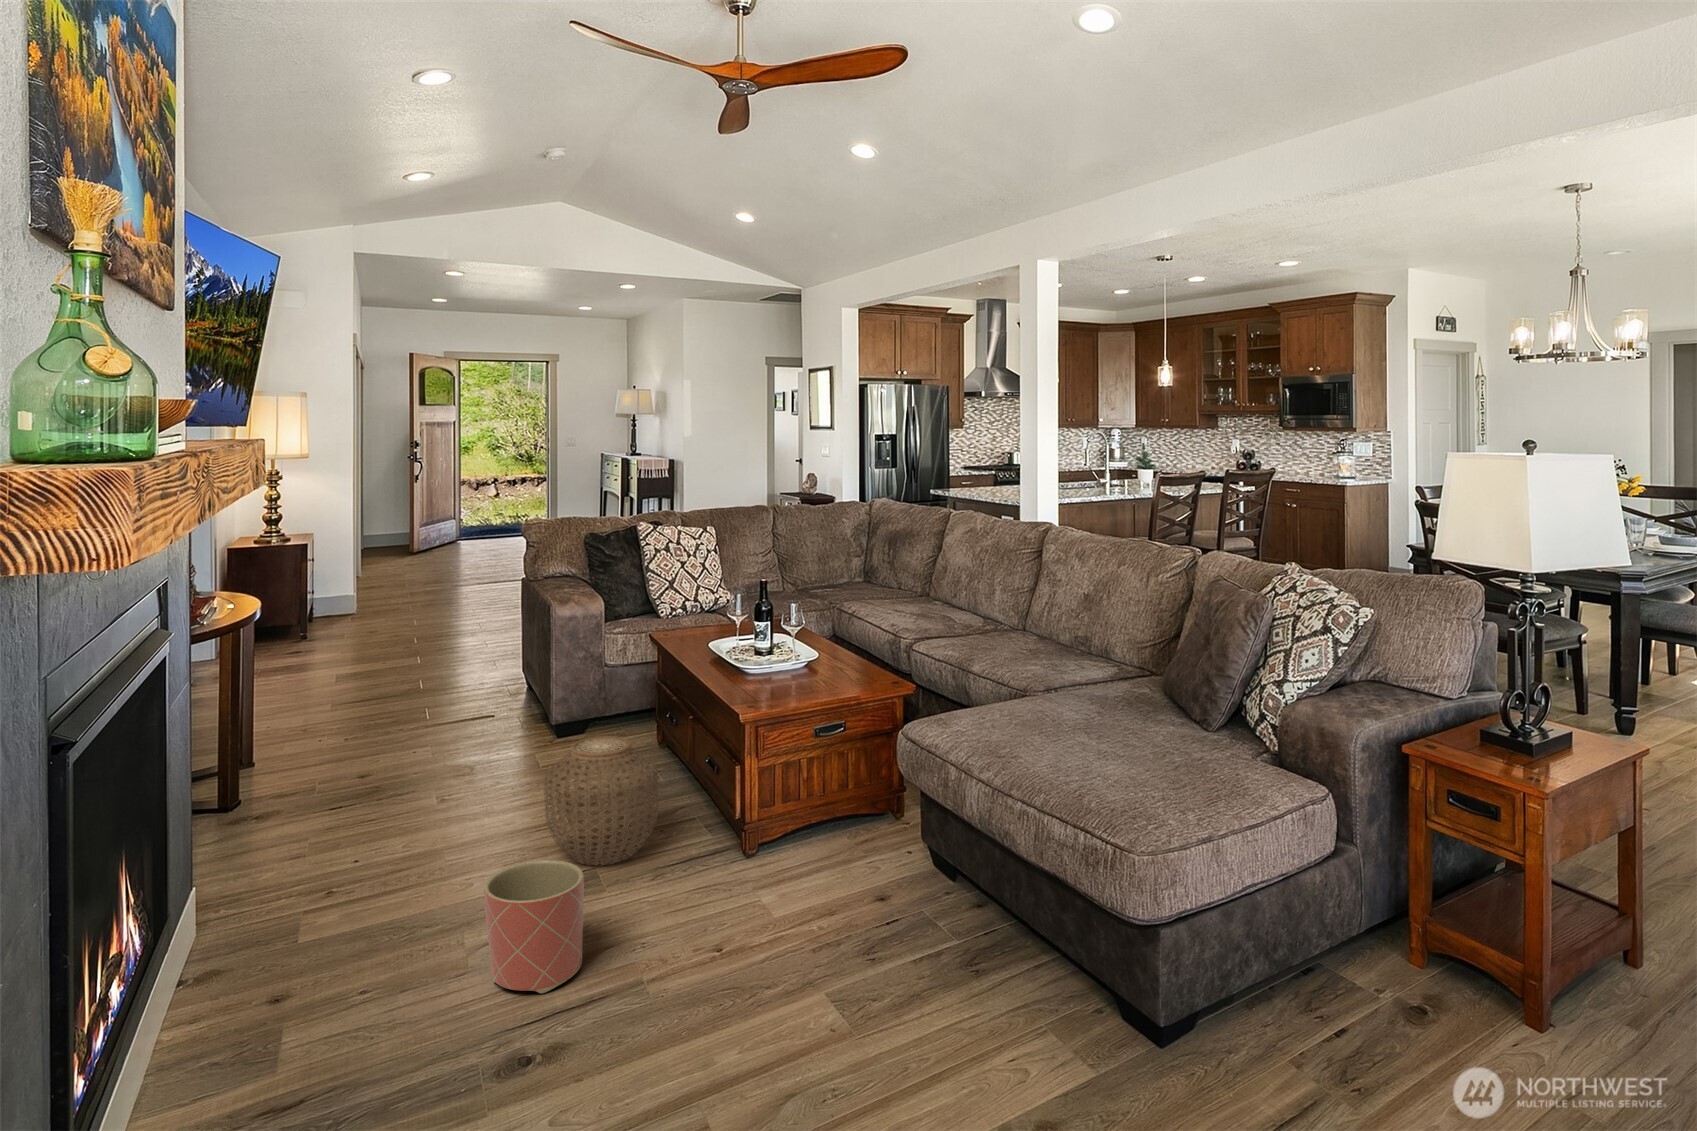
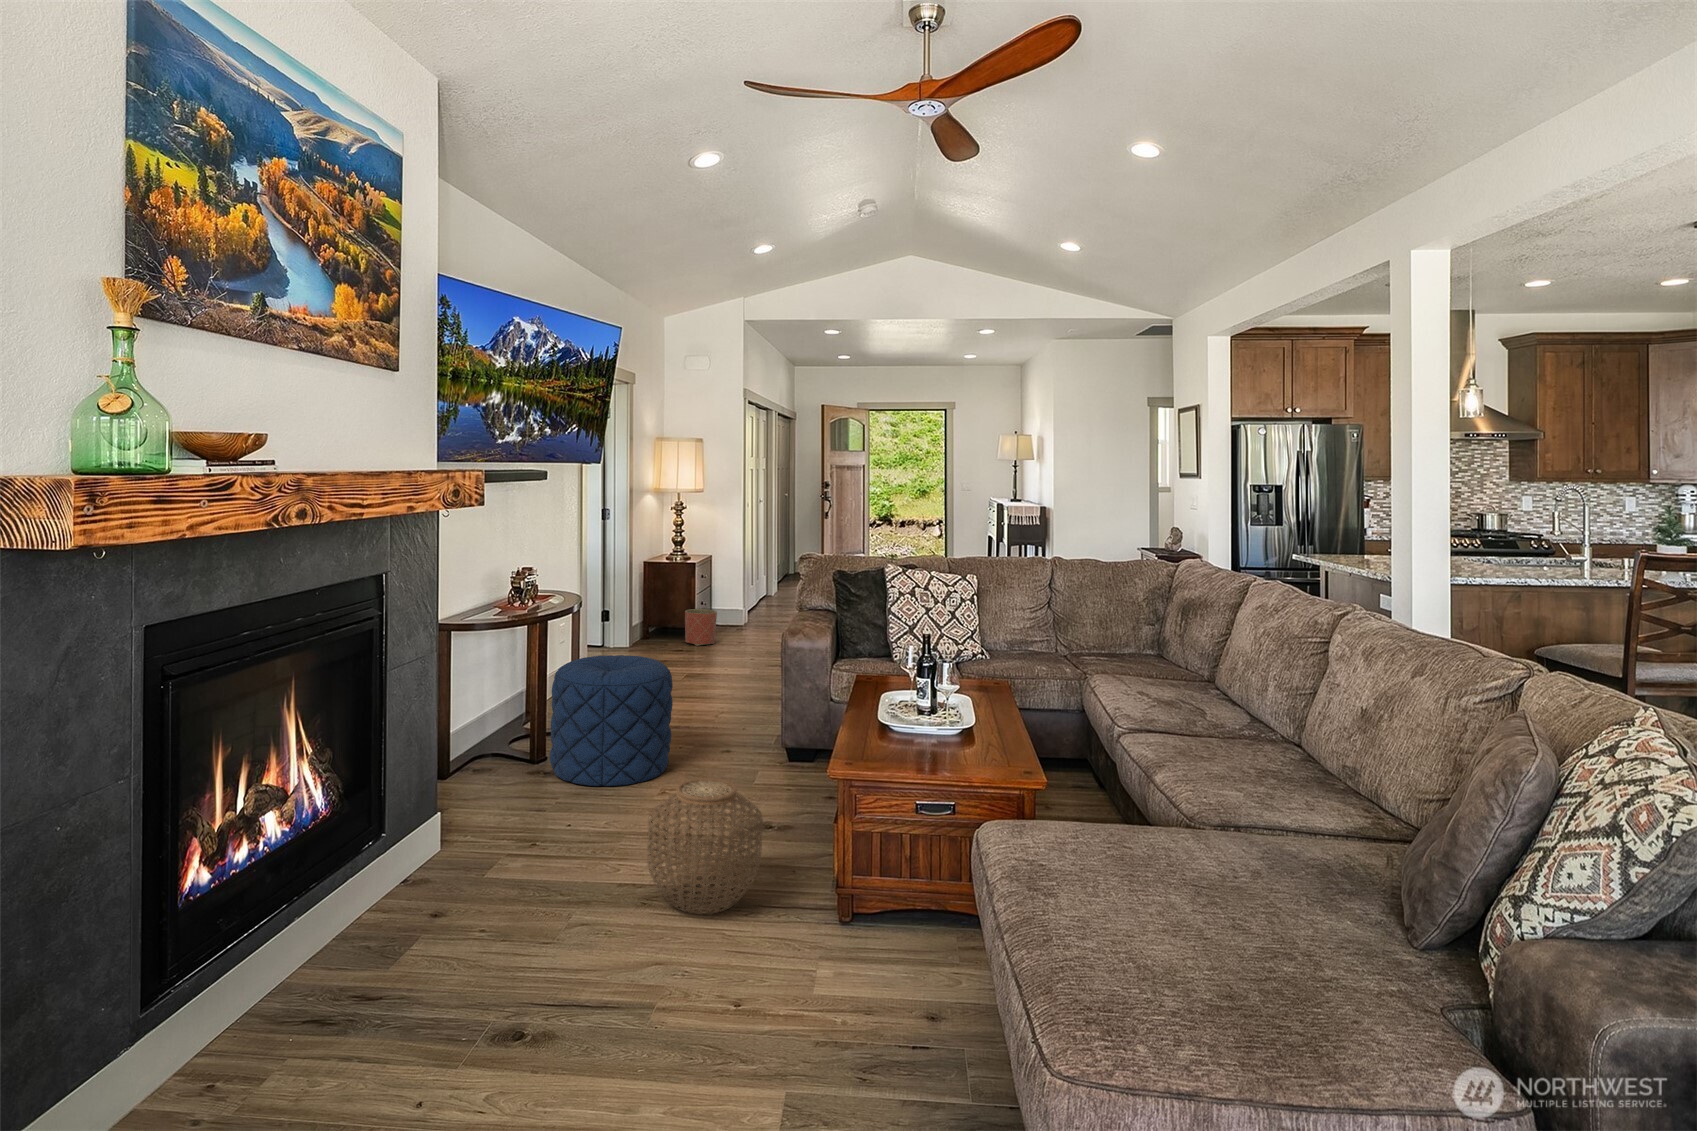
pouf: none [305,643,450,788] -> present [550,655,673,786]
planter: present [484,860,584,993] -> present [685,609,717,646]

